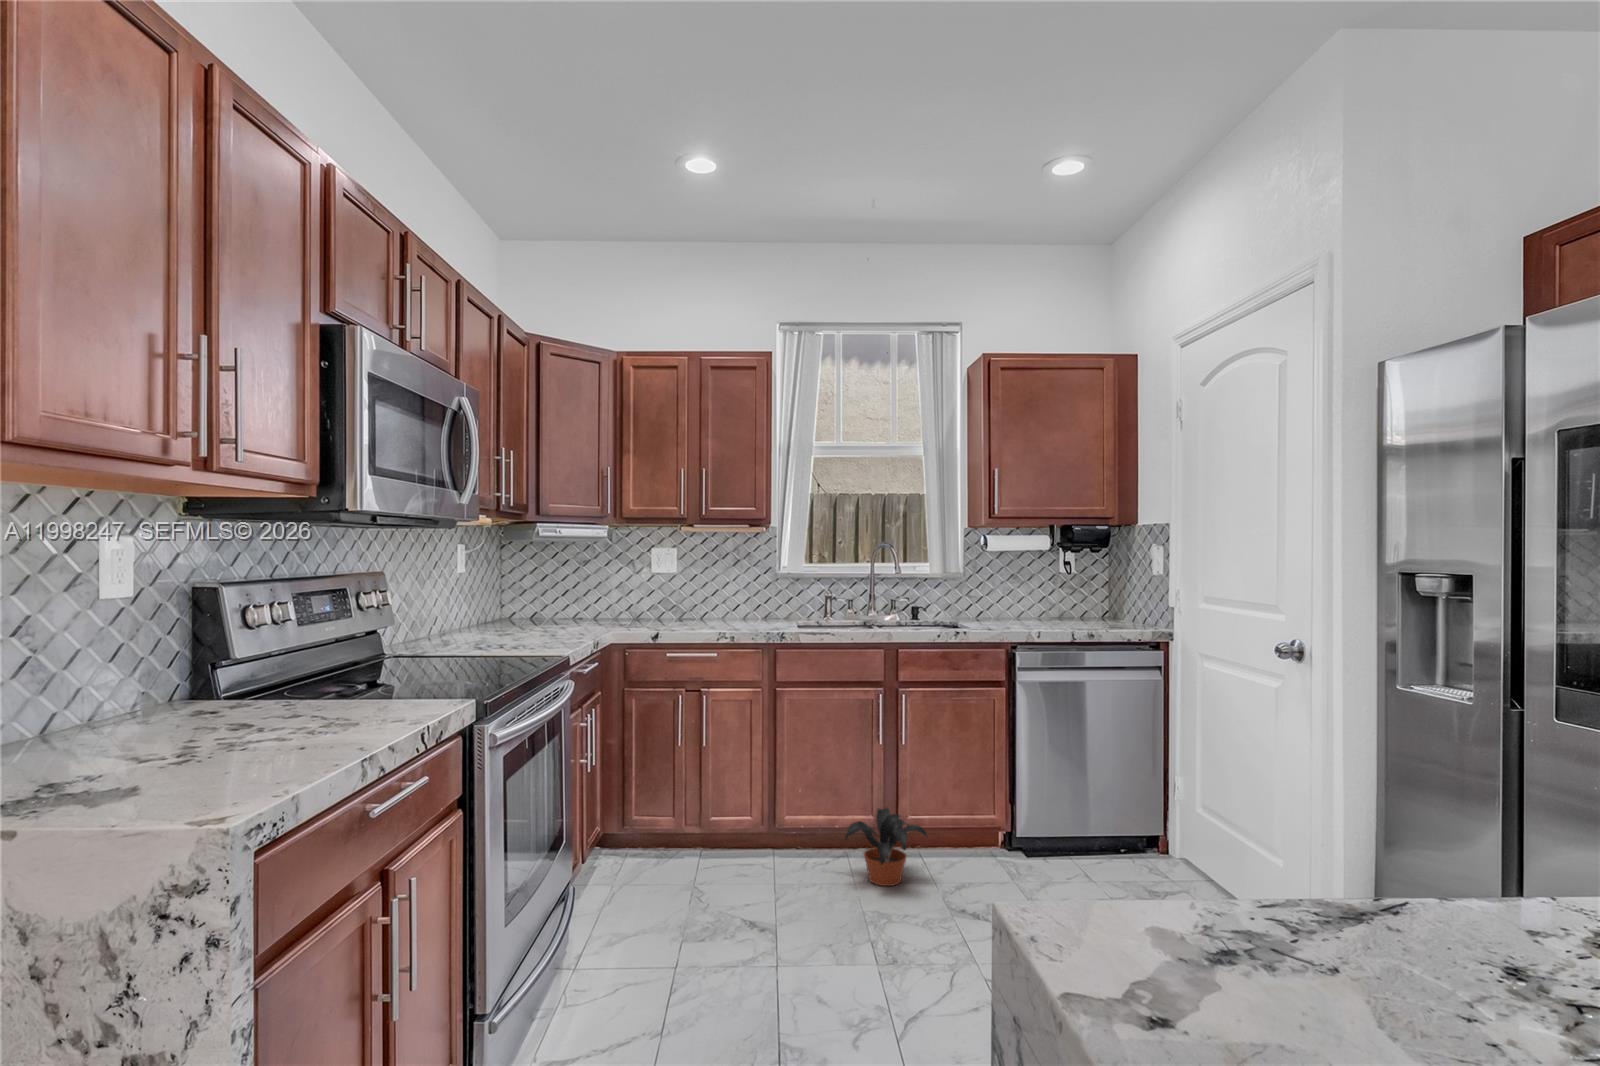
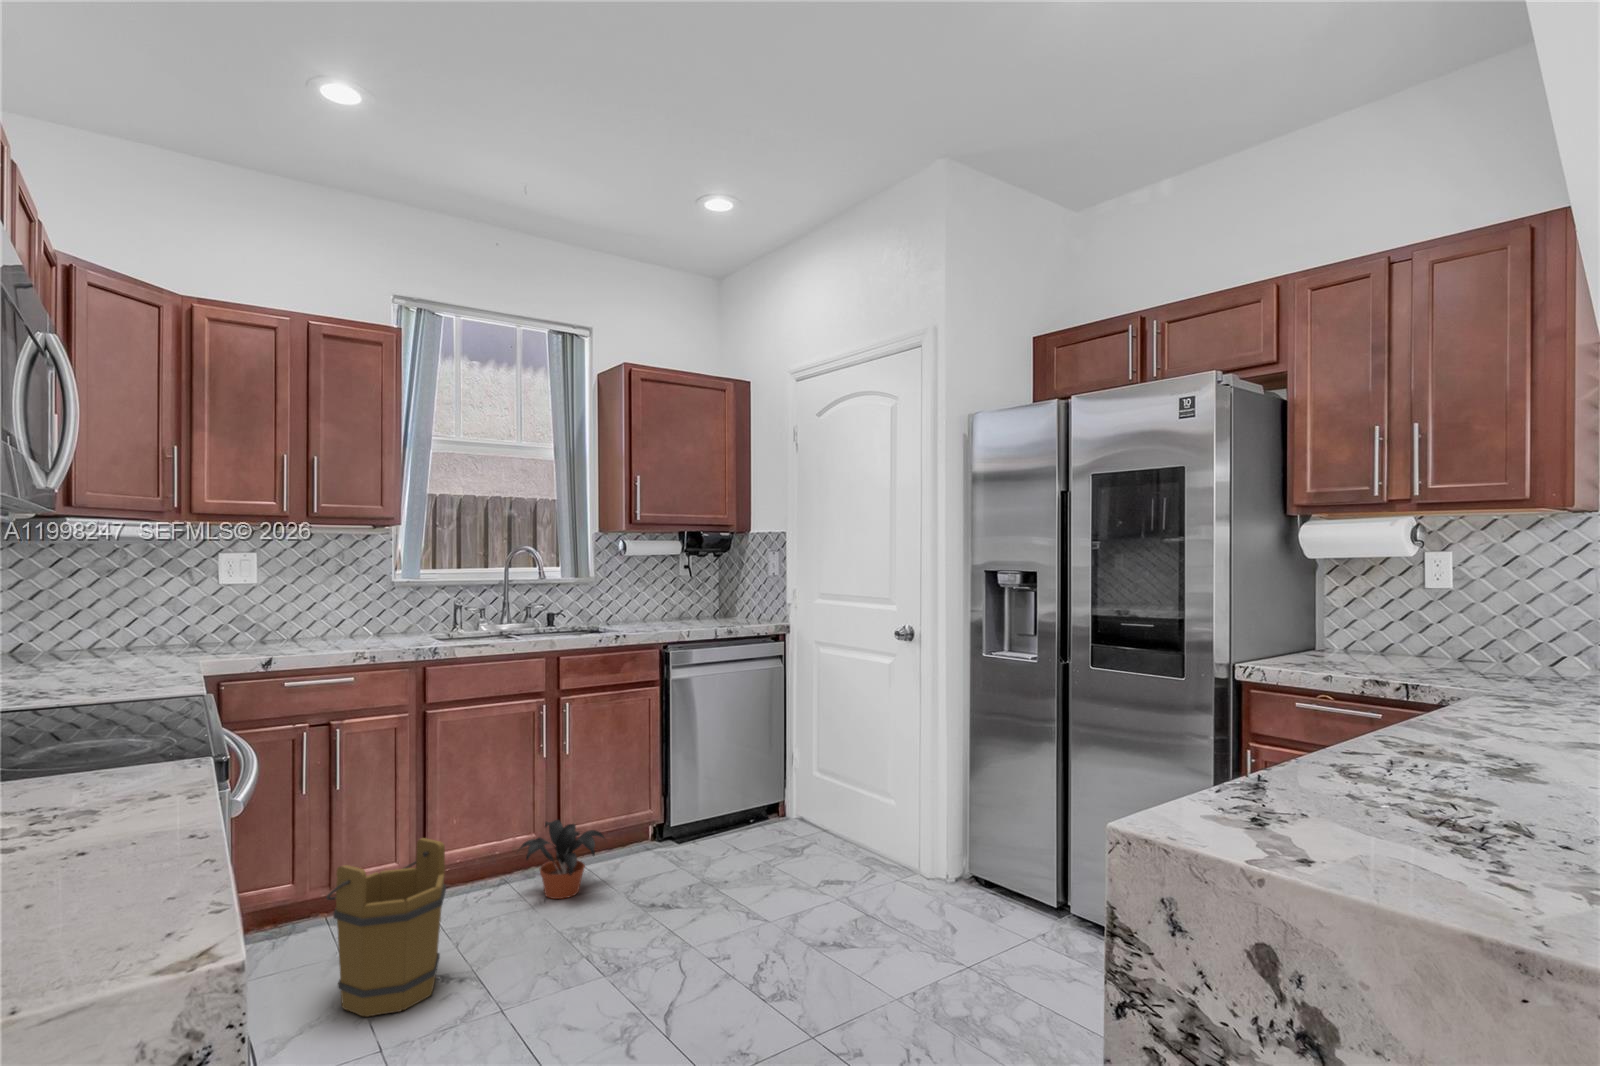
bucket: none [655,799,748,946] -> present [327,838,446,1017]

